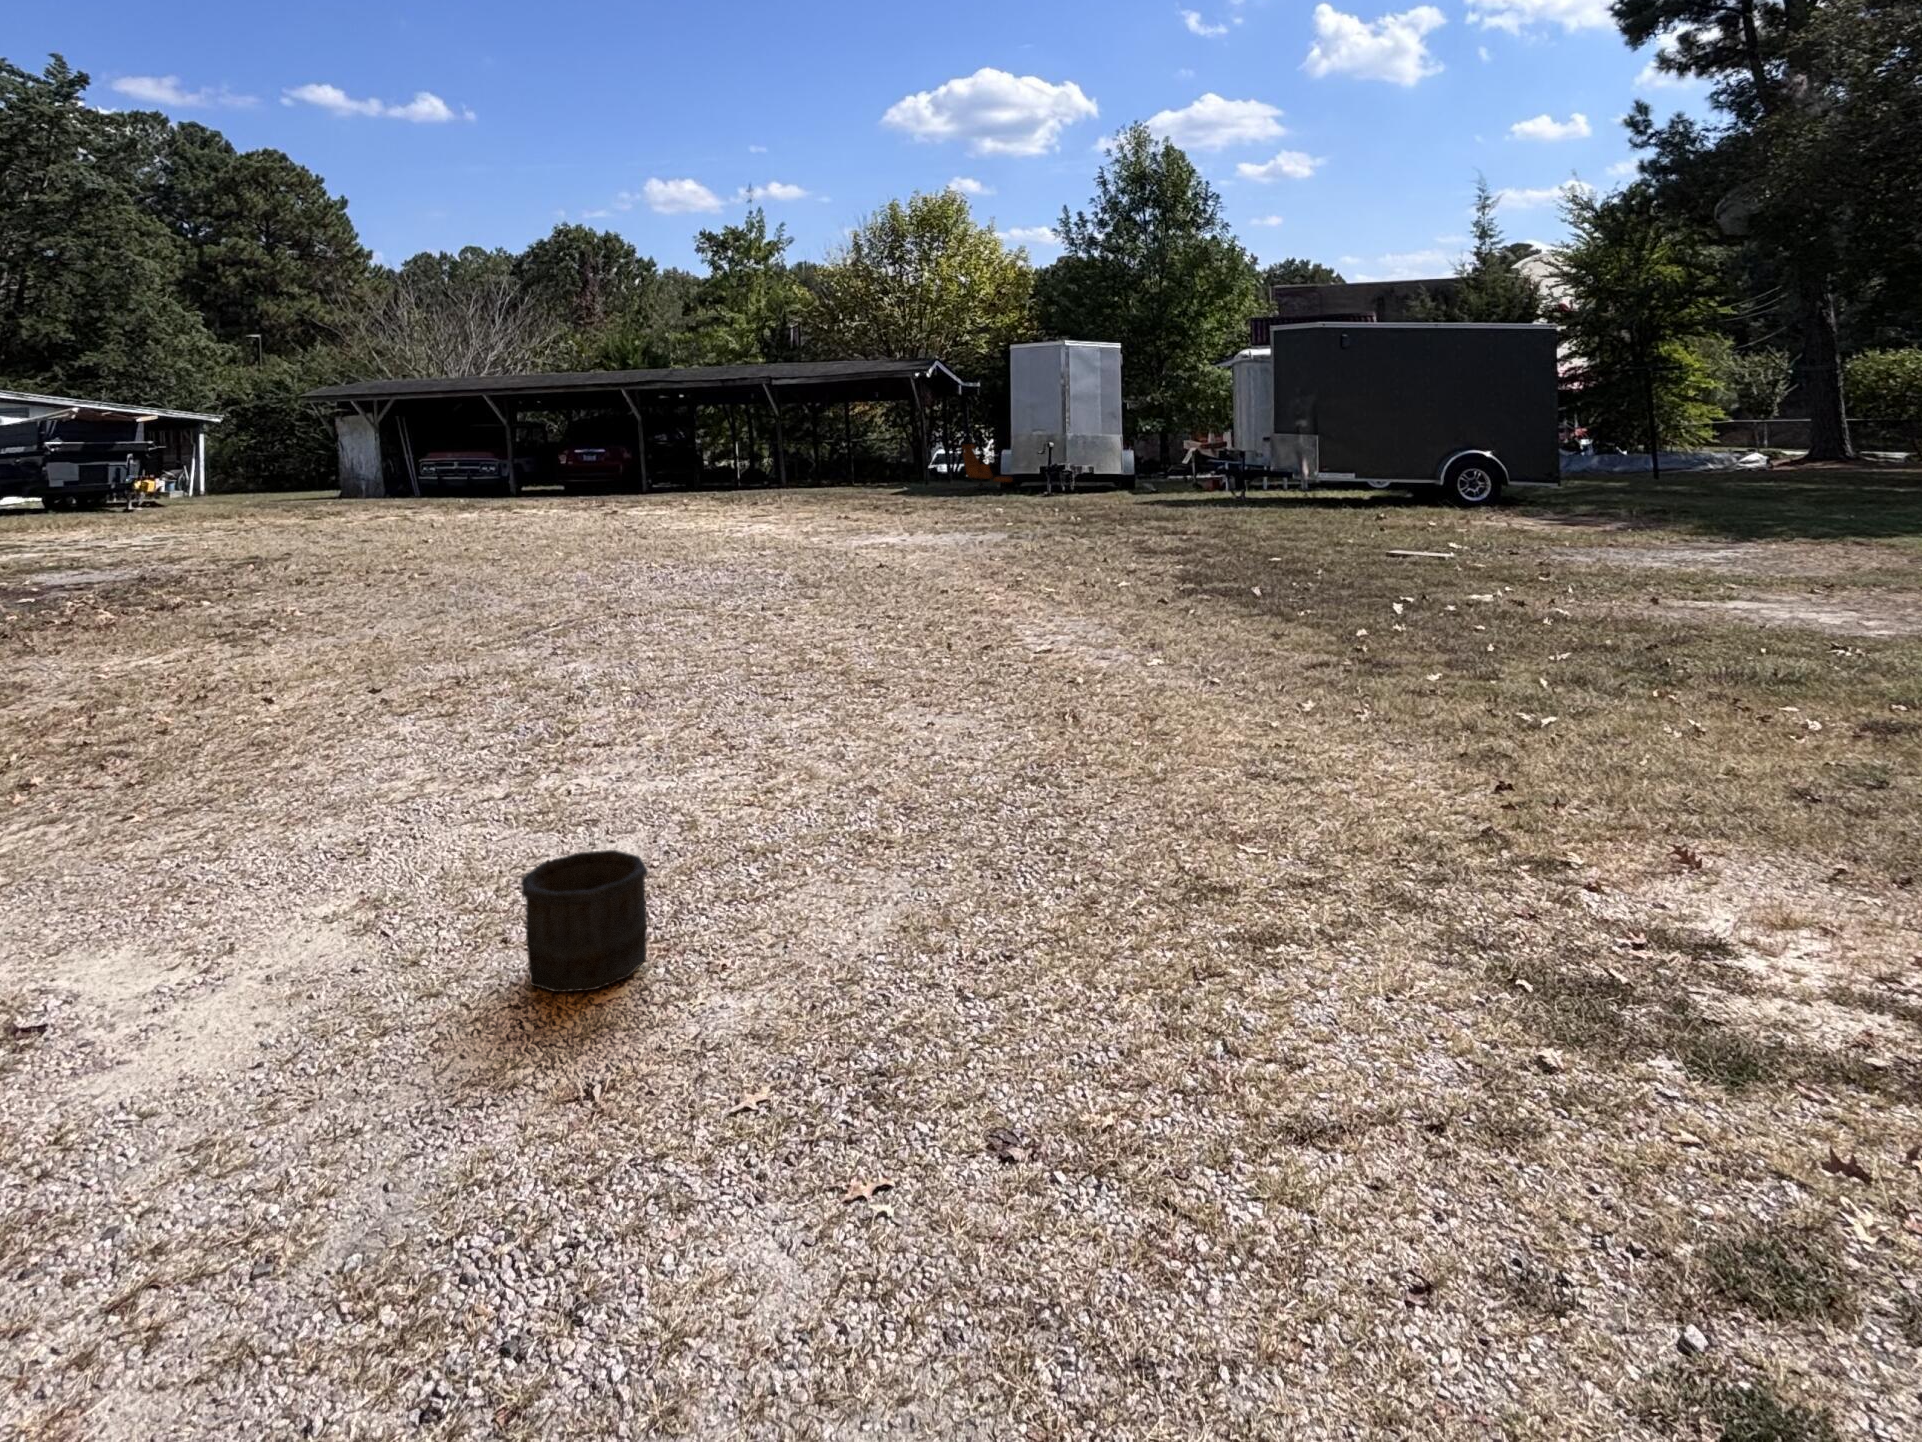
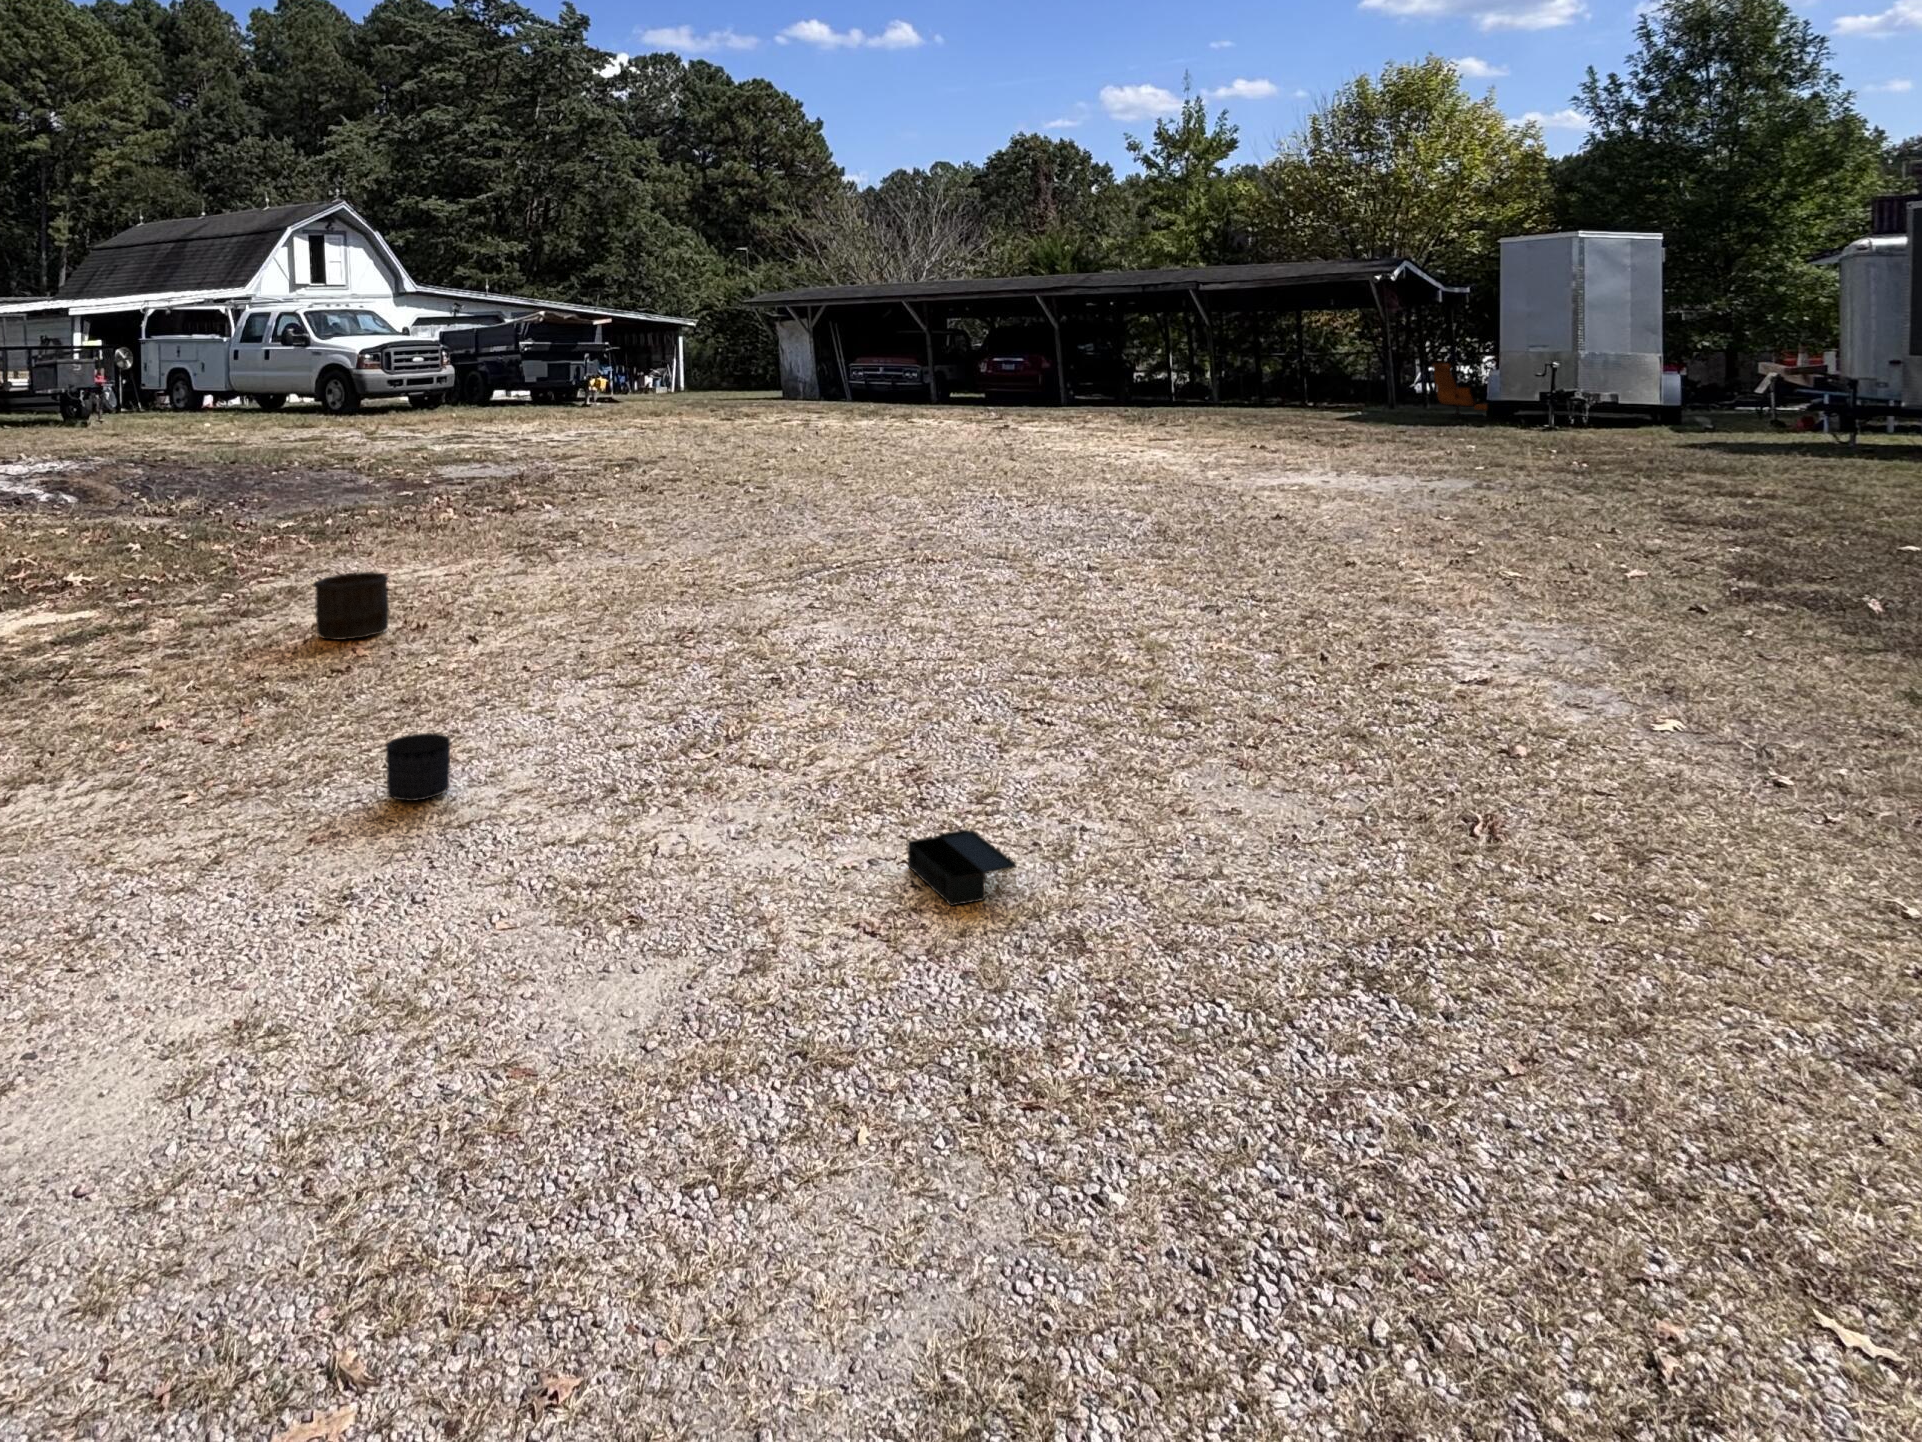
planter: none [269,789,328,847] -> present [386,733,450,801]
toolbox: none [737,792,820,839] -> present [908,829,1017,906]
wooden bucket: present [521,850,648,992] -> present [313,572,389,640]

